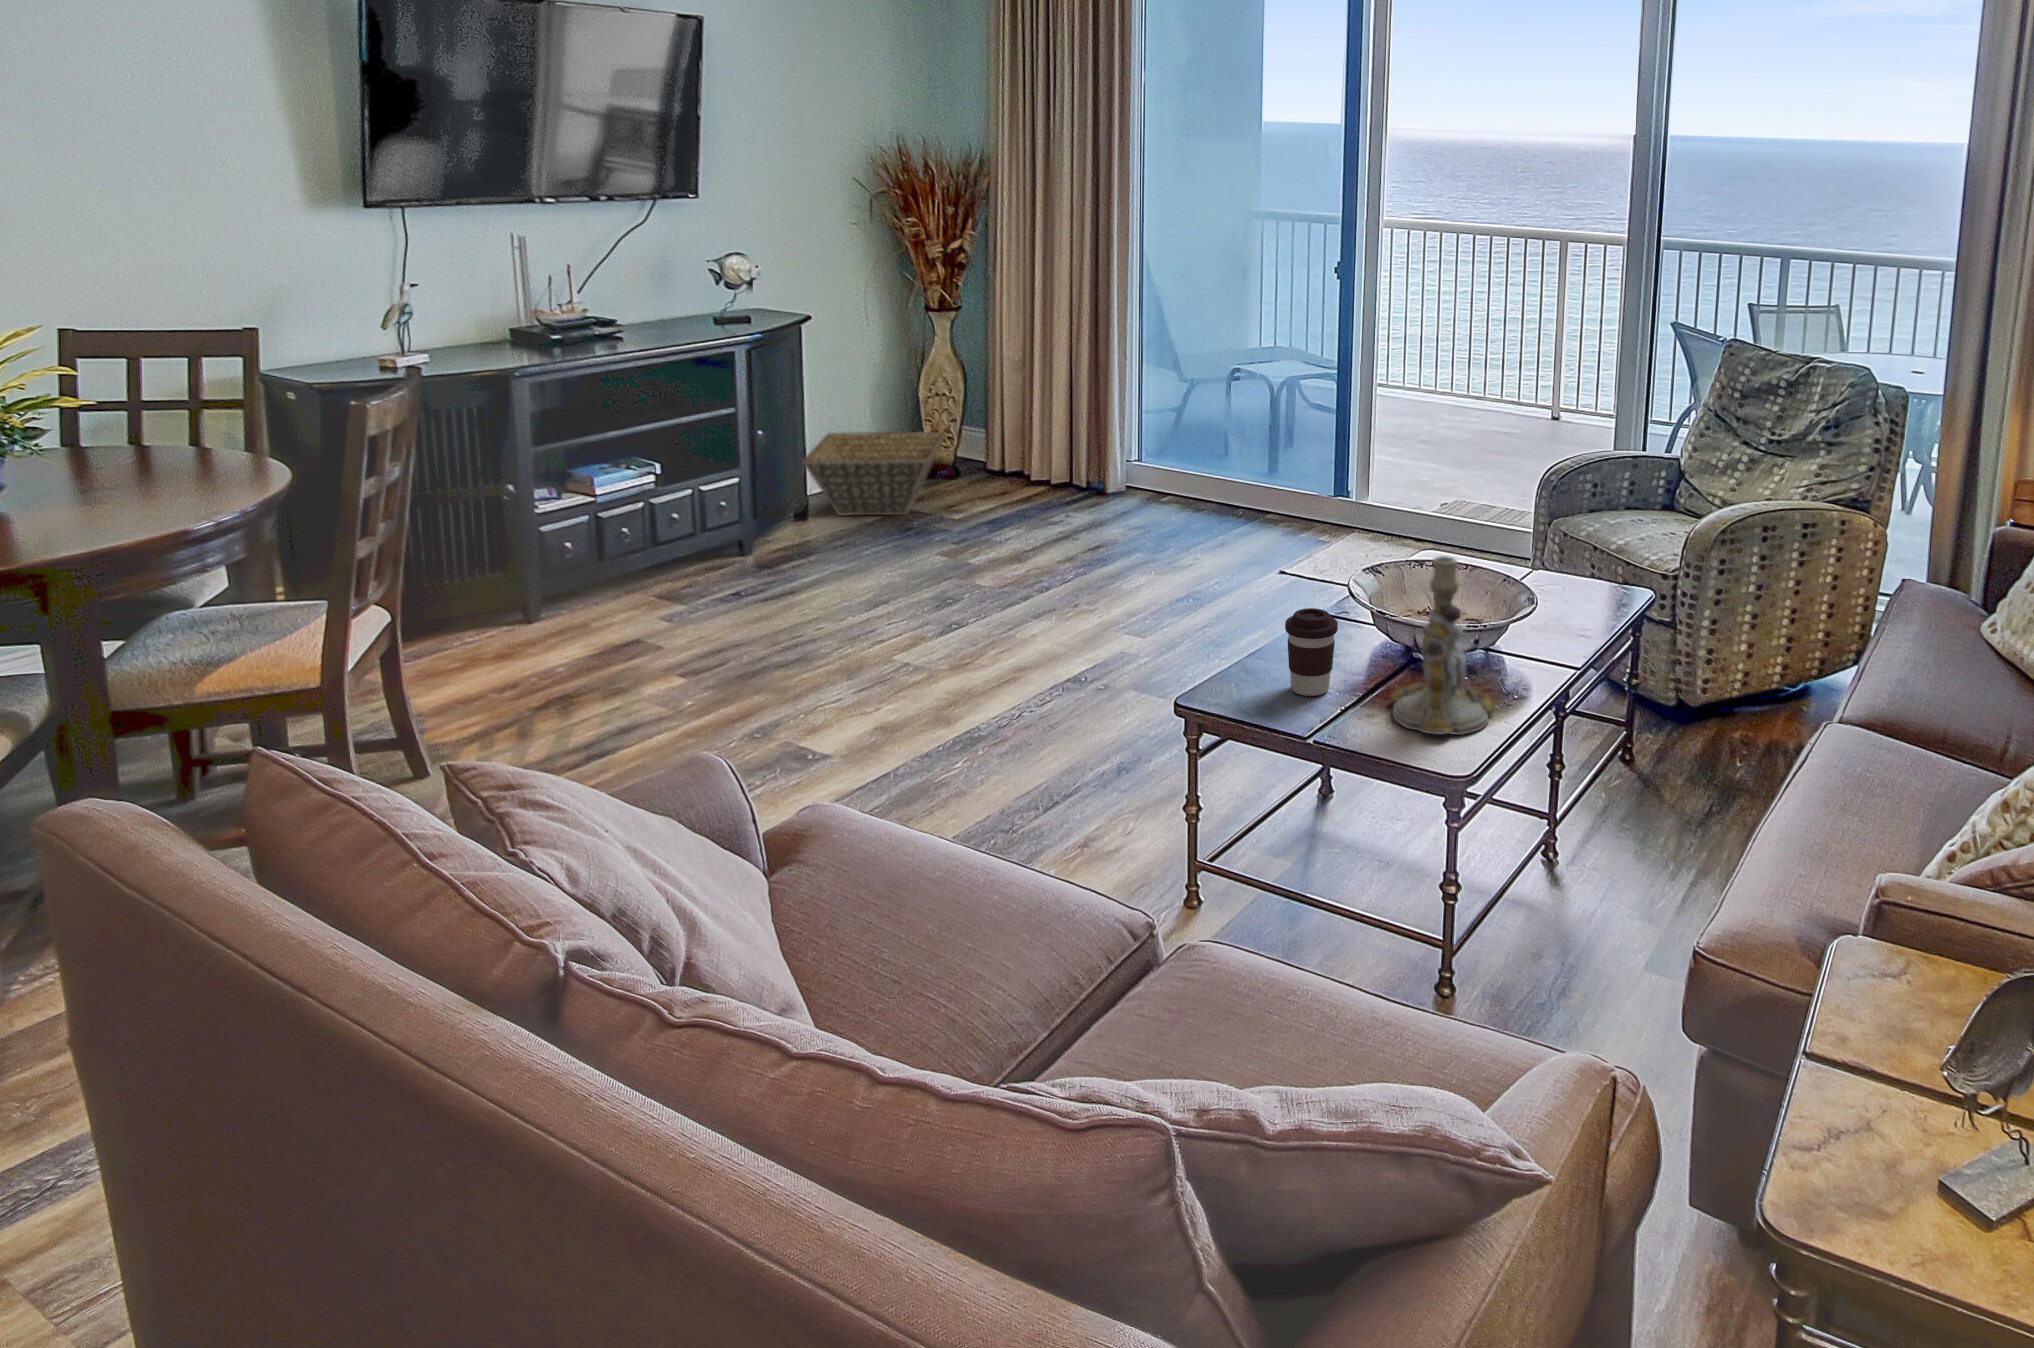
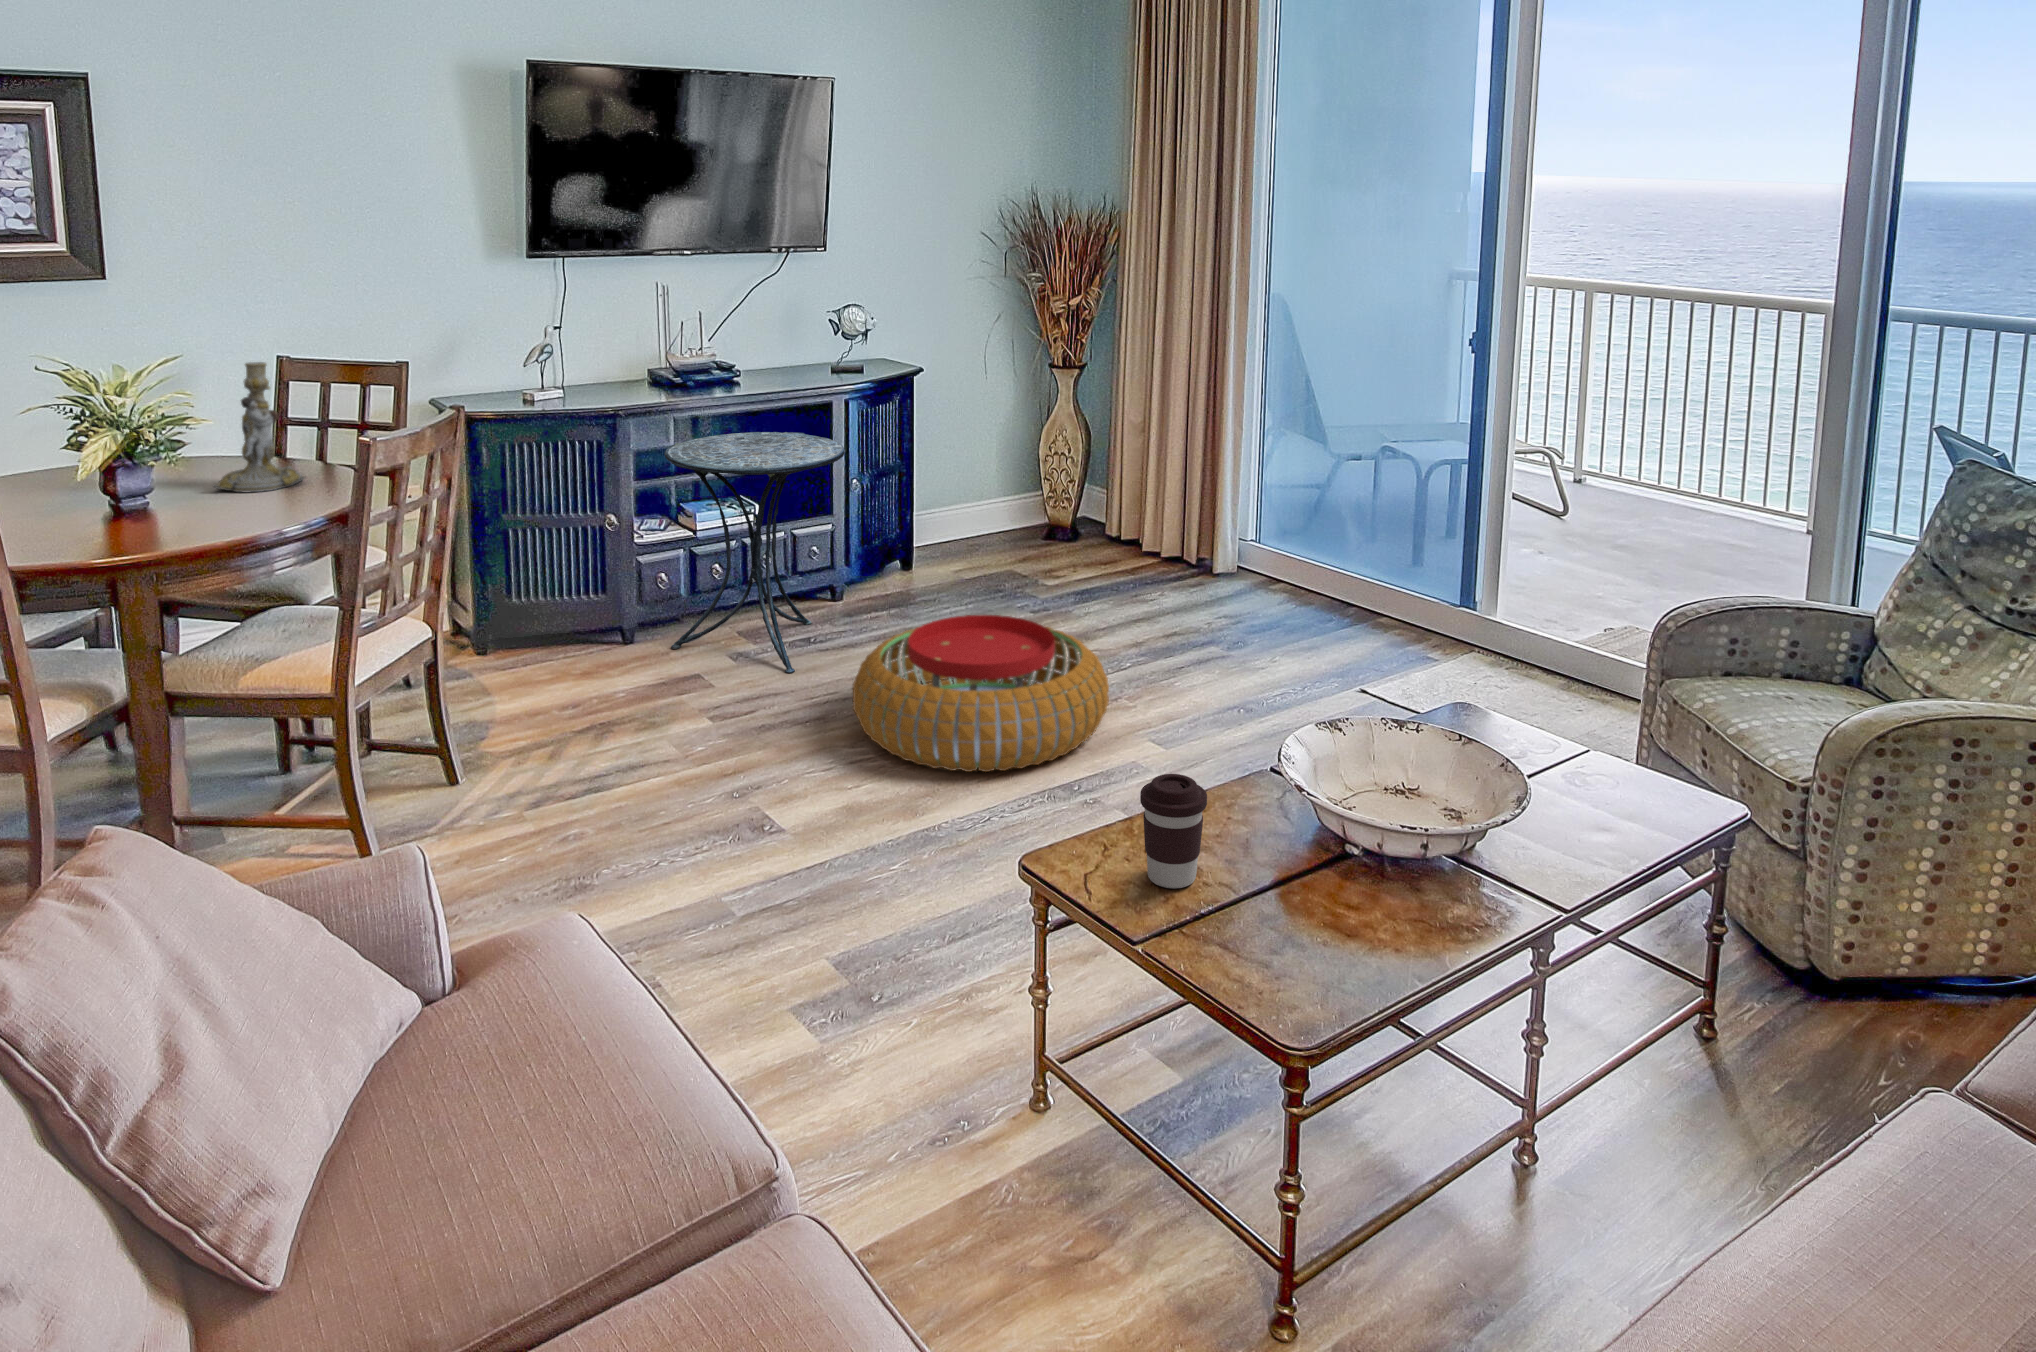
side table: none [571,385,776,625] -> present [664,432,845,673]
basket: present [803,432,945,515] -> none [905,485,1054,575]
pouf: none [837,540,1089,684] -> present [853,615,1109,772]
candlestick: present [1392,556,1495,735] -> present [213,362,305,492]

